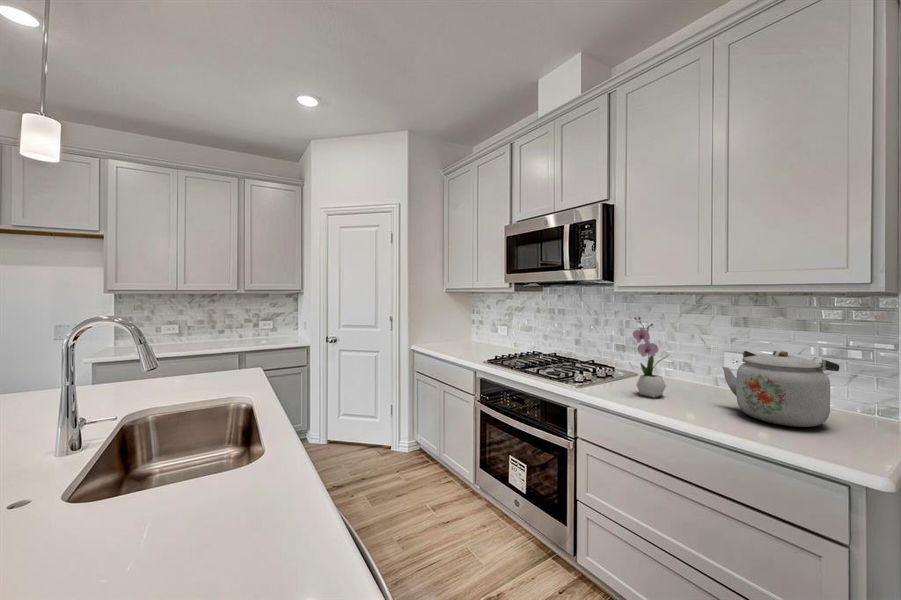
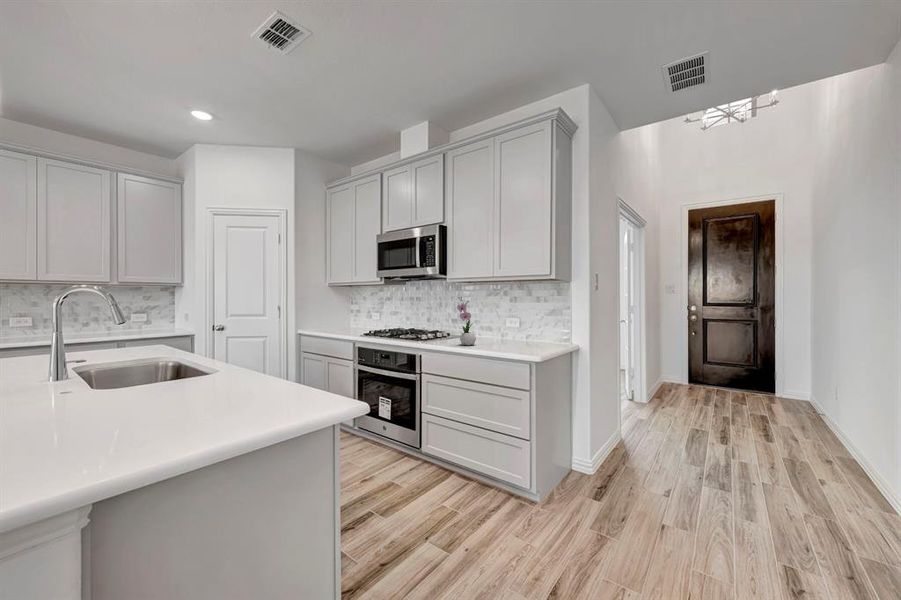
kettle: present [722,350,839,427] -> none [503,312,552,350]

